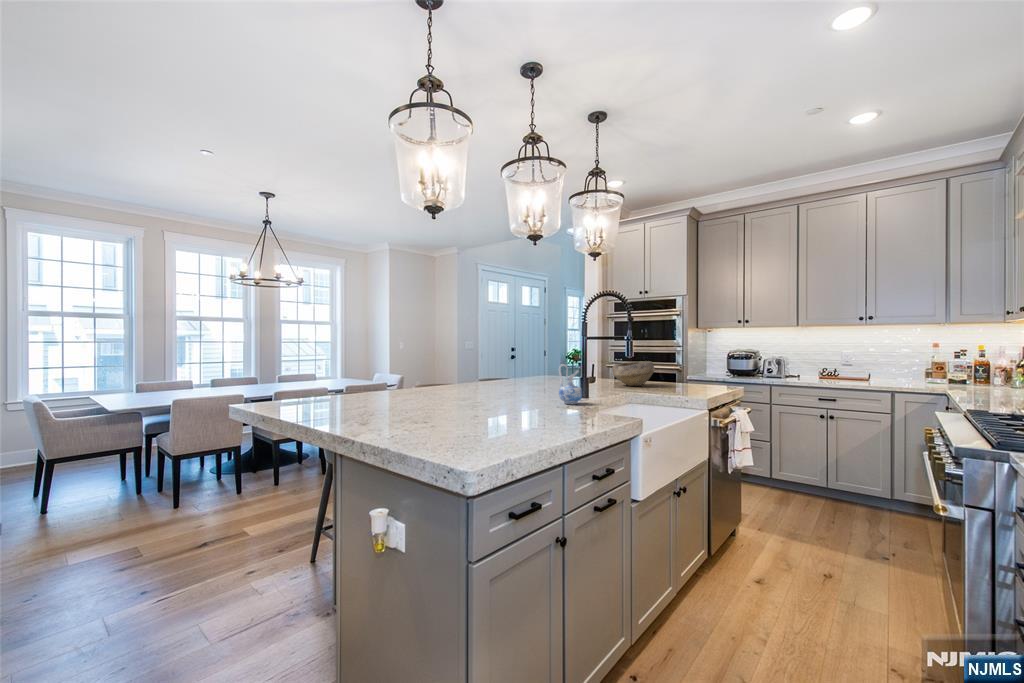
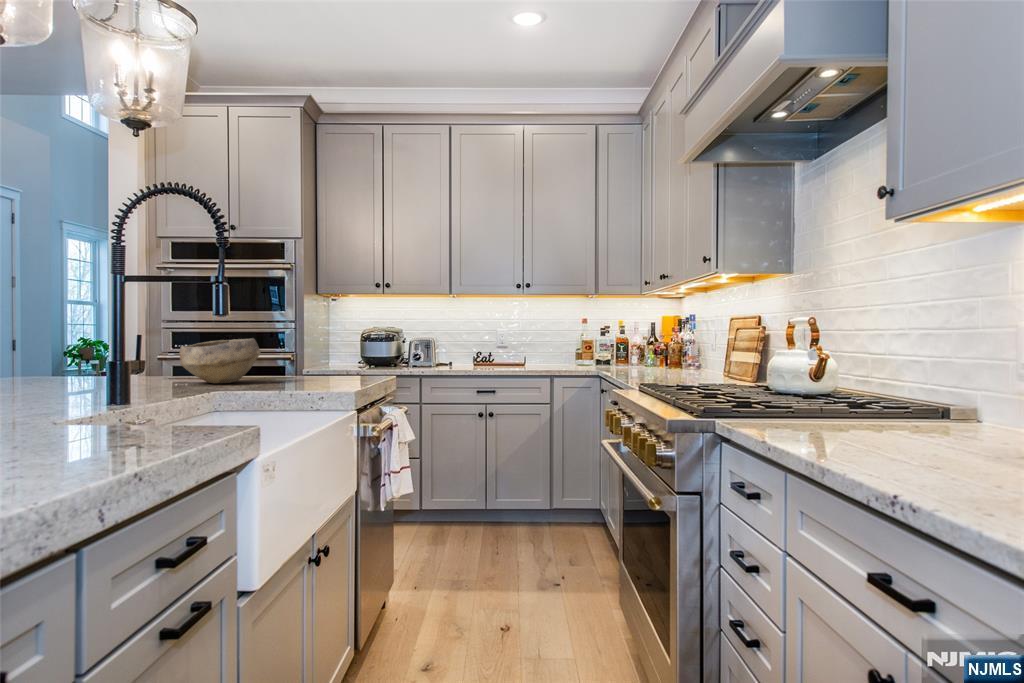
ceramic pitcher: present [559,364,582,404] -> none [67,333,126,418]

